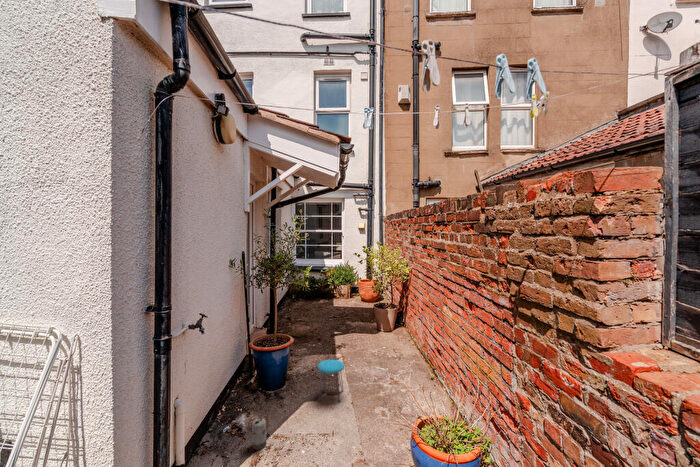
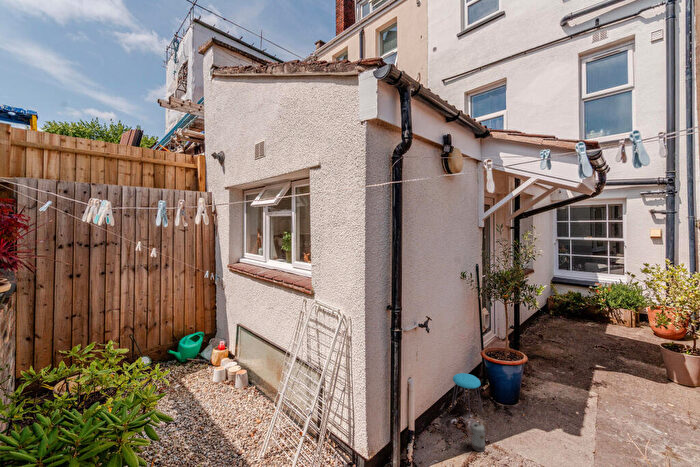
stool: present [318,360,344,402] -> present [452,373,482,418]

